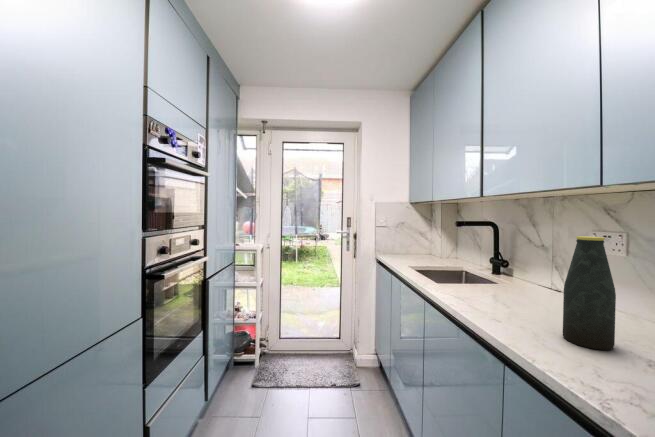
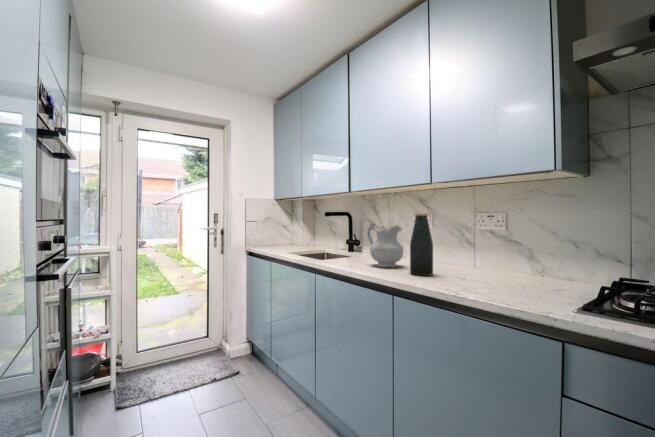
ceramic pitcher: none [501,243,564,316] -> present [367,224,404,267]

